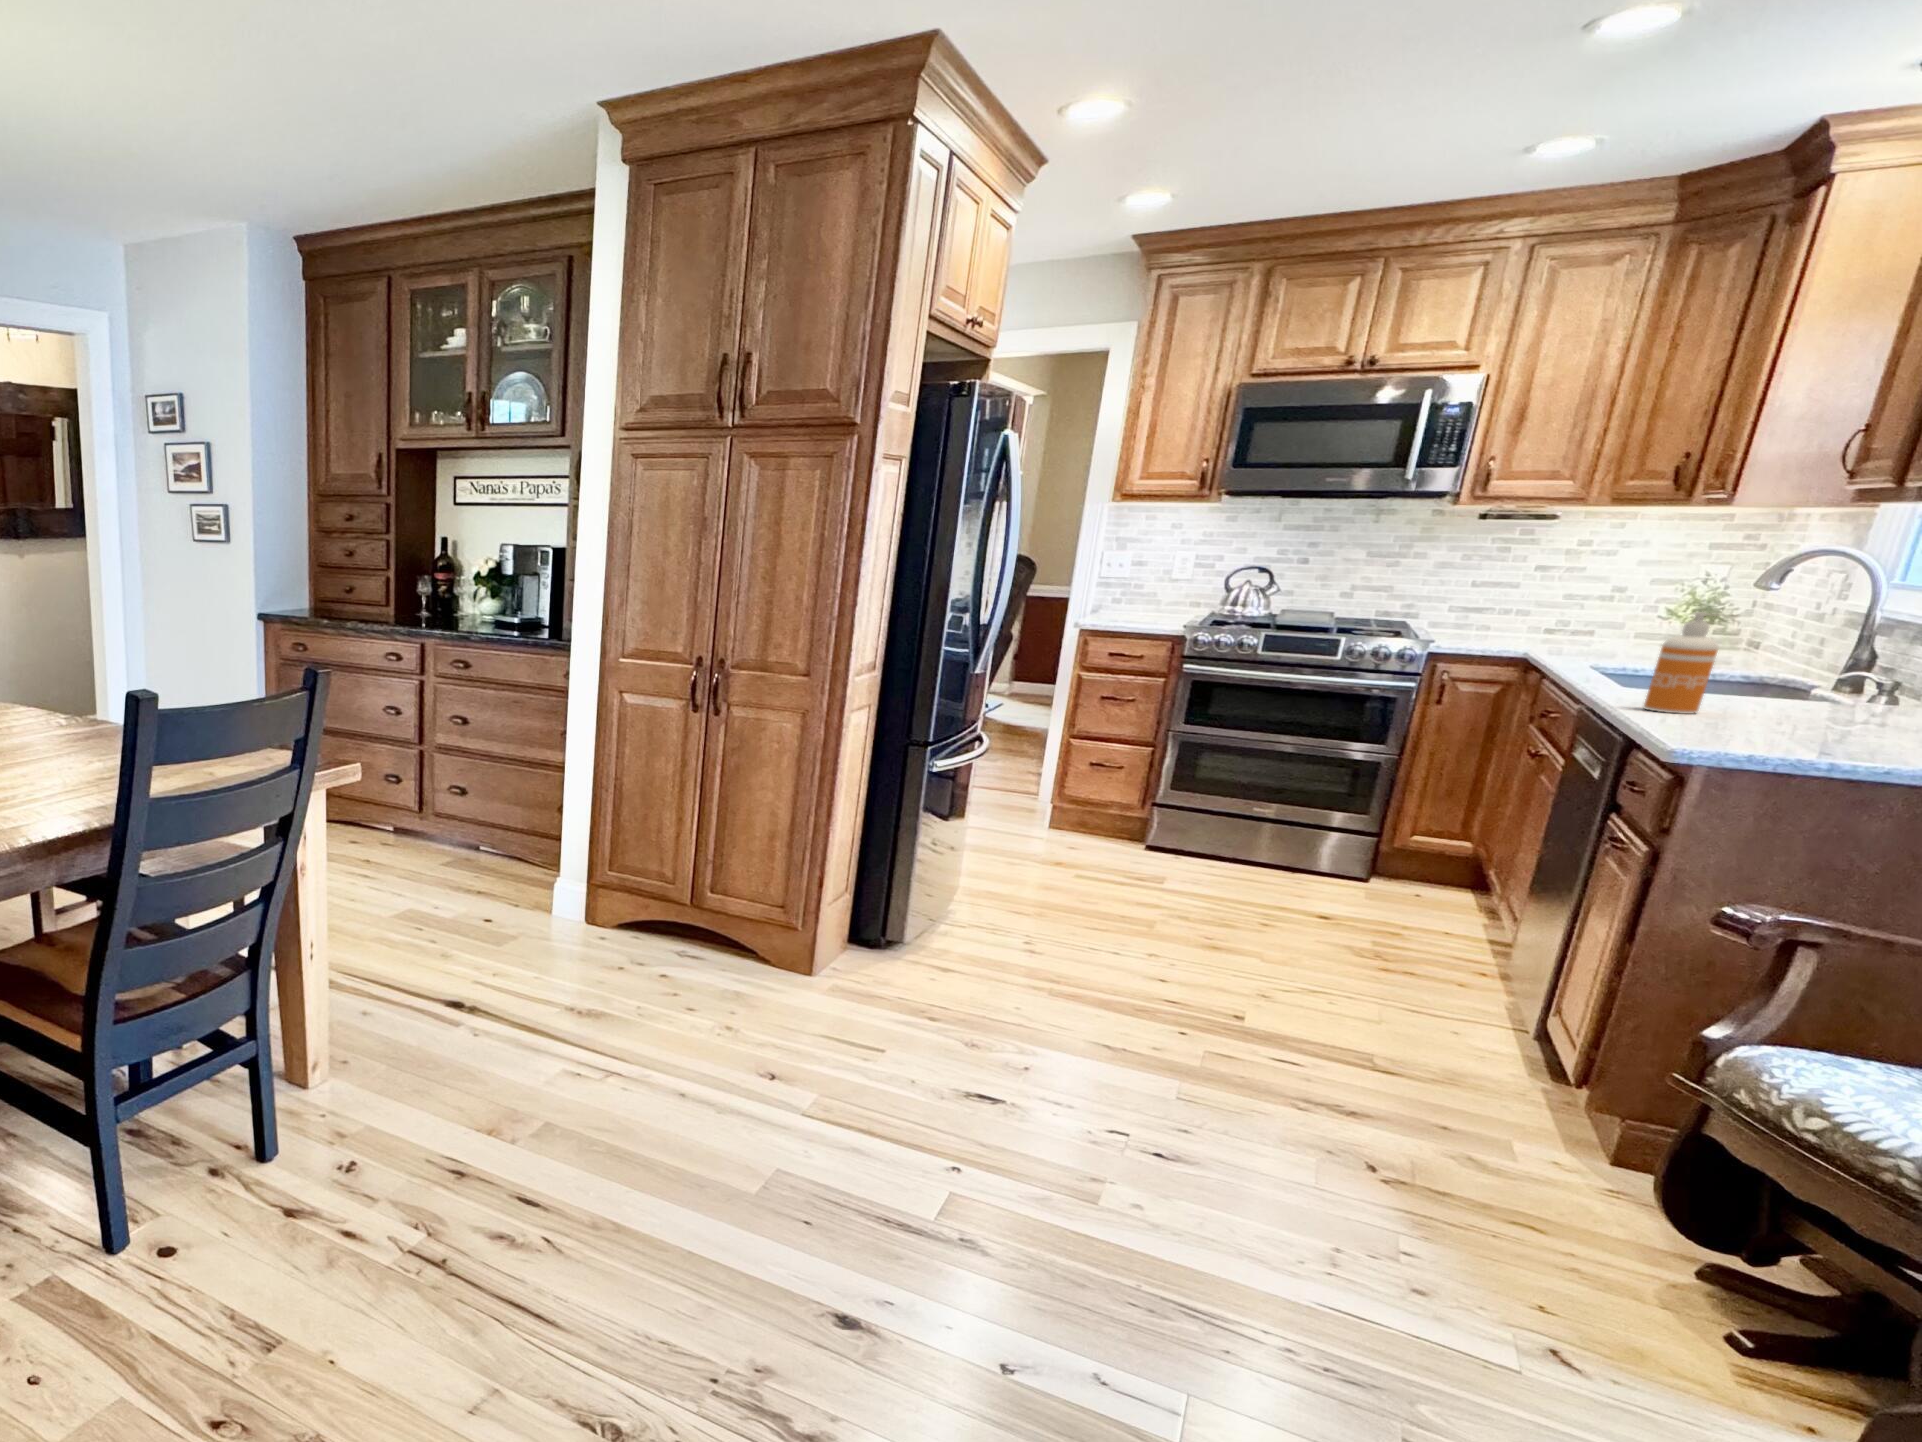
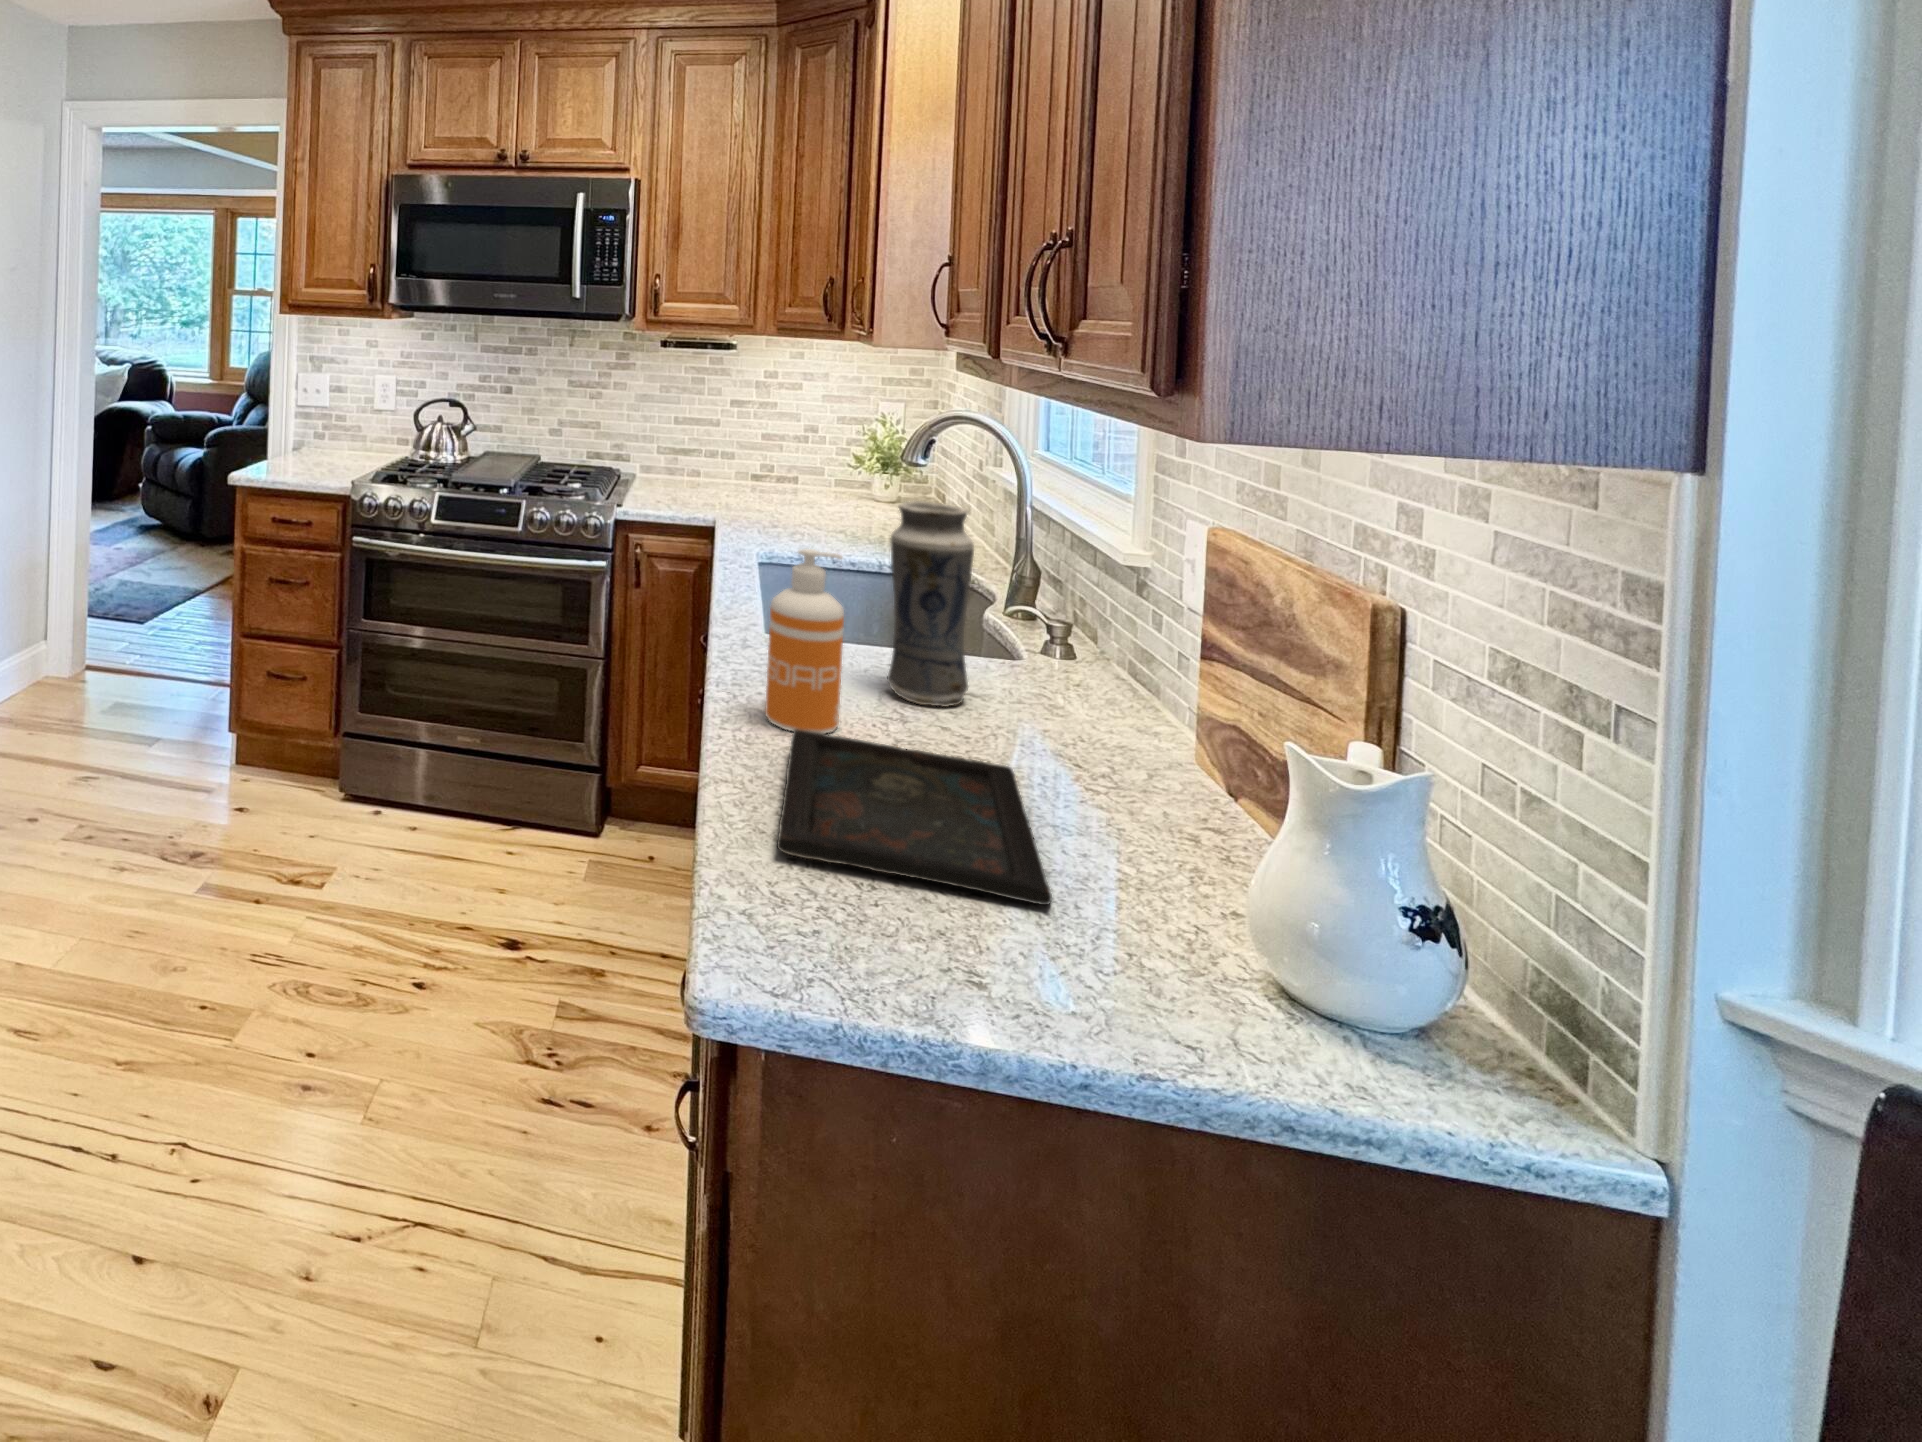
vase: none [1729,592,1825,713] -> present [887,501,974,706]
tray: none [1672,703,1854,743] -> present [777,729,1052,905]

